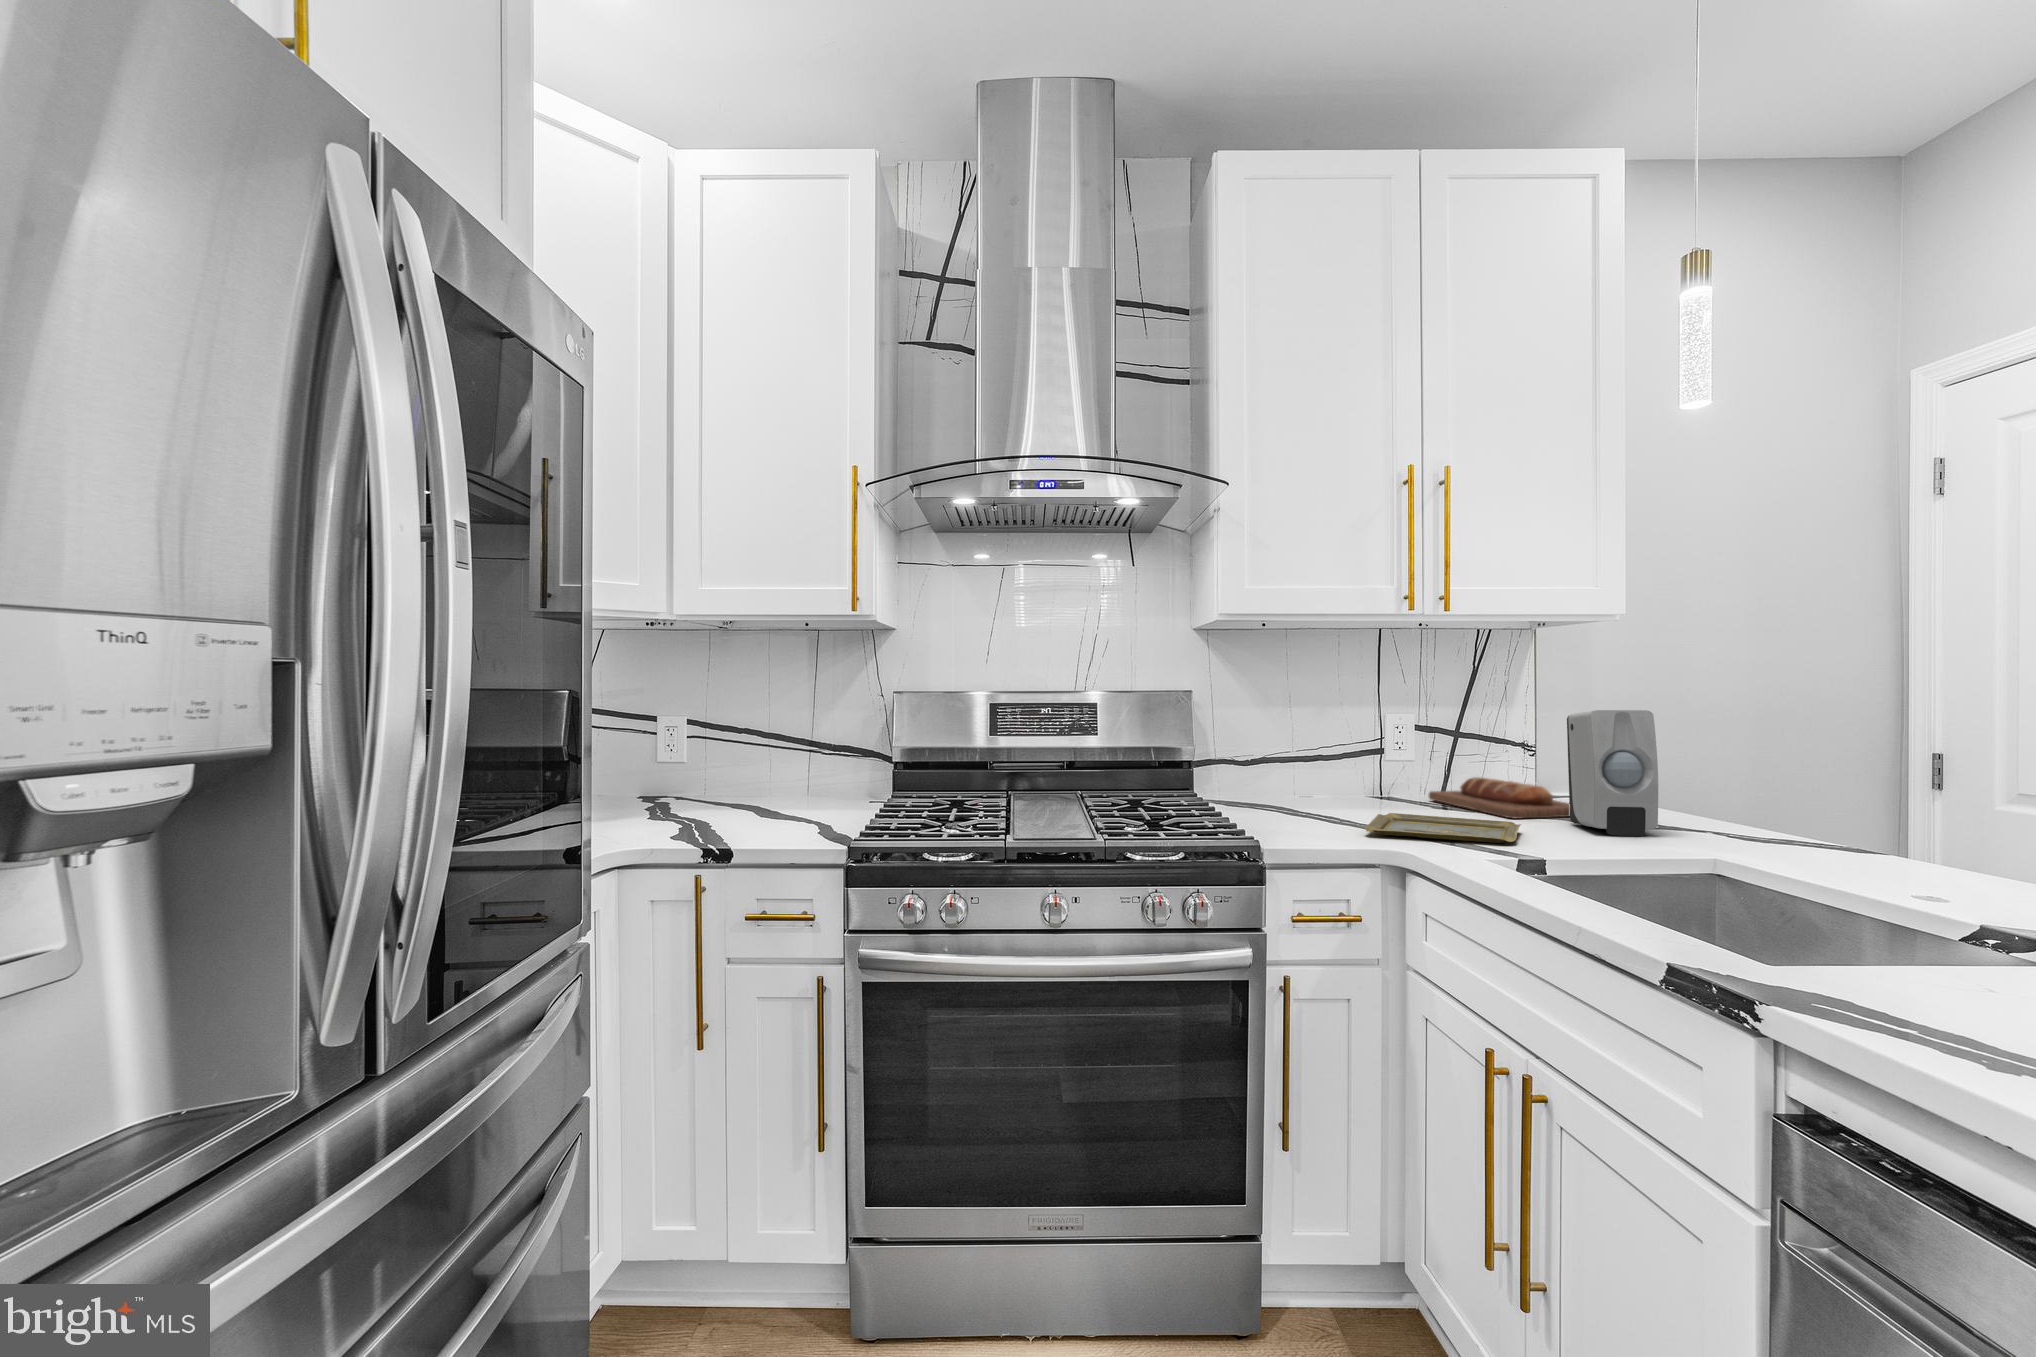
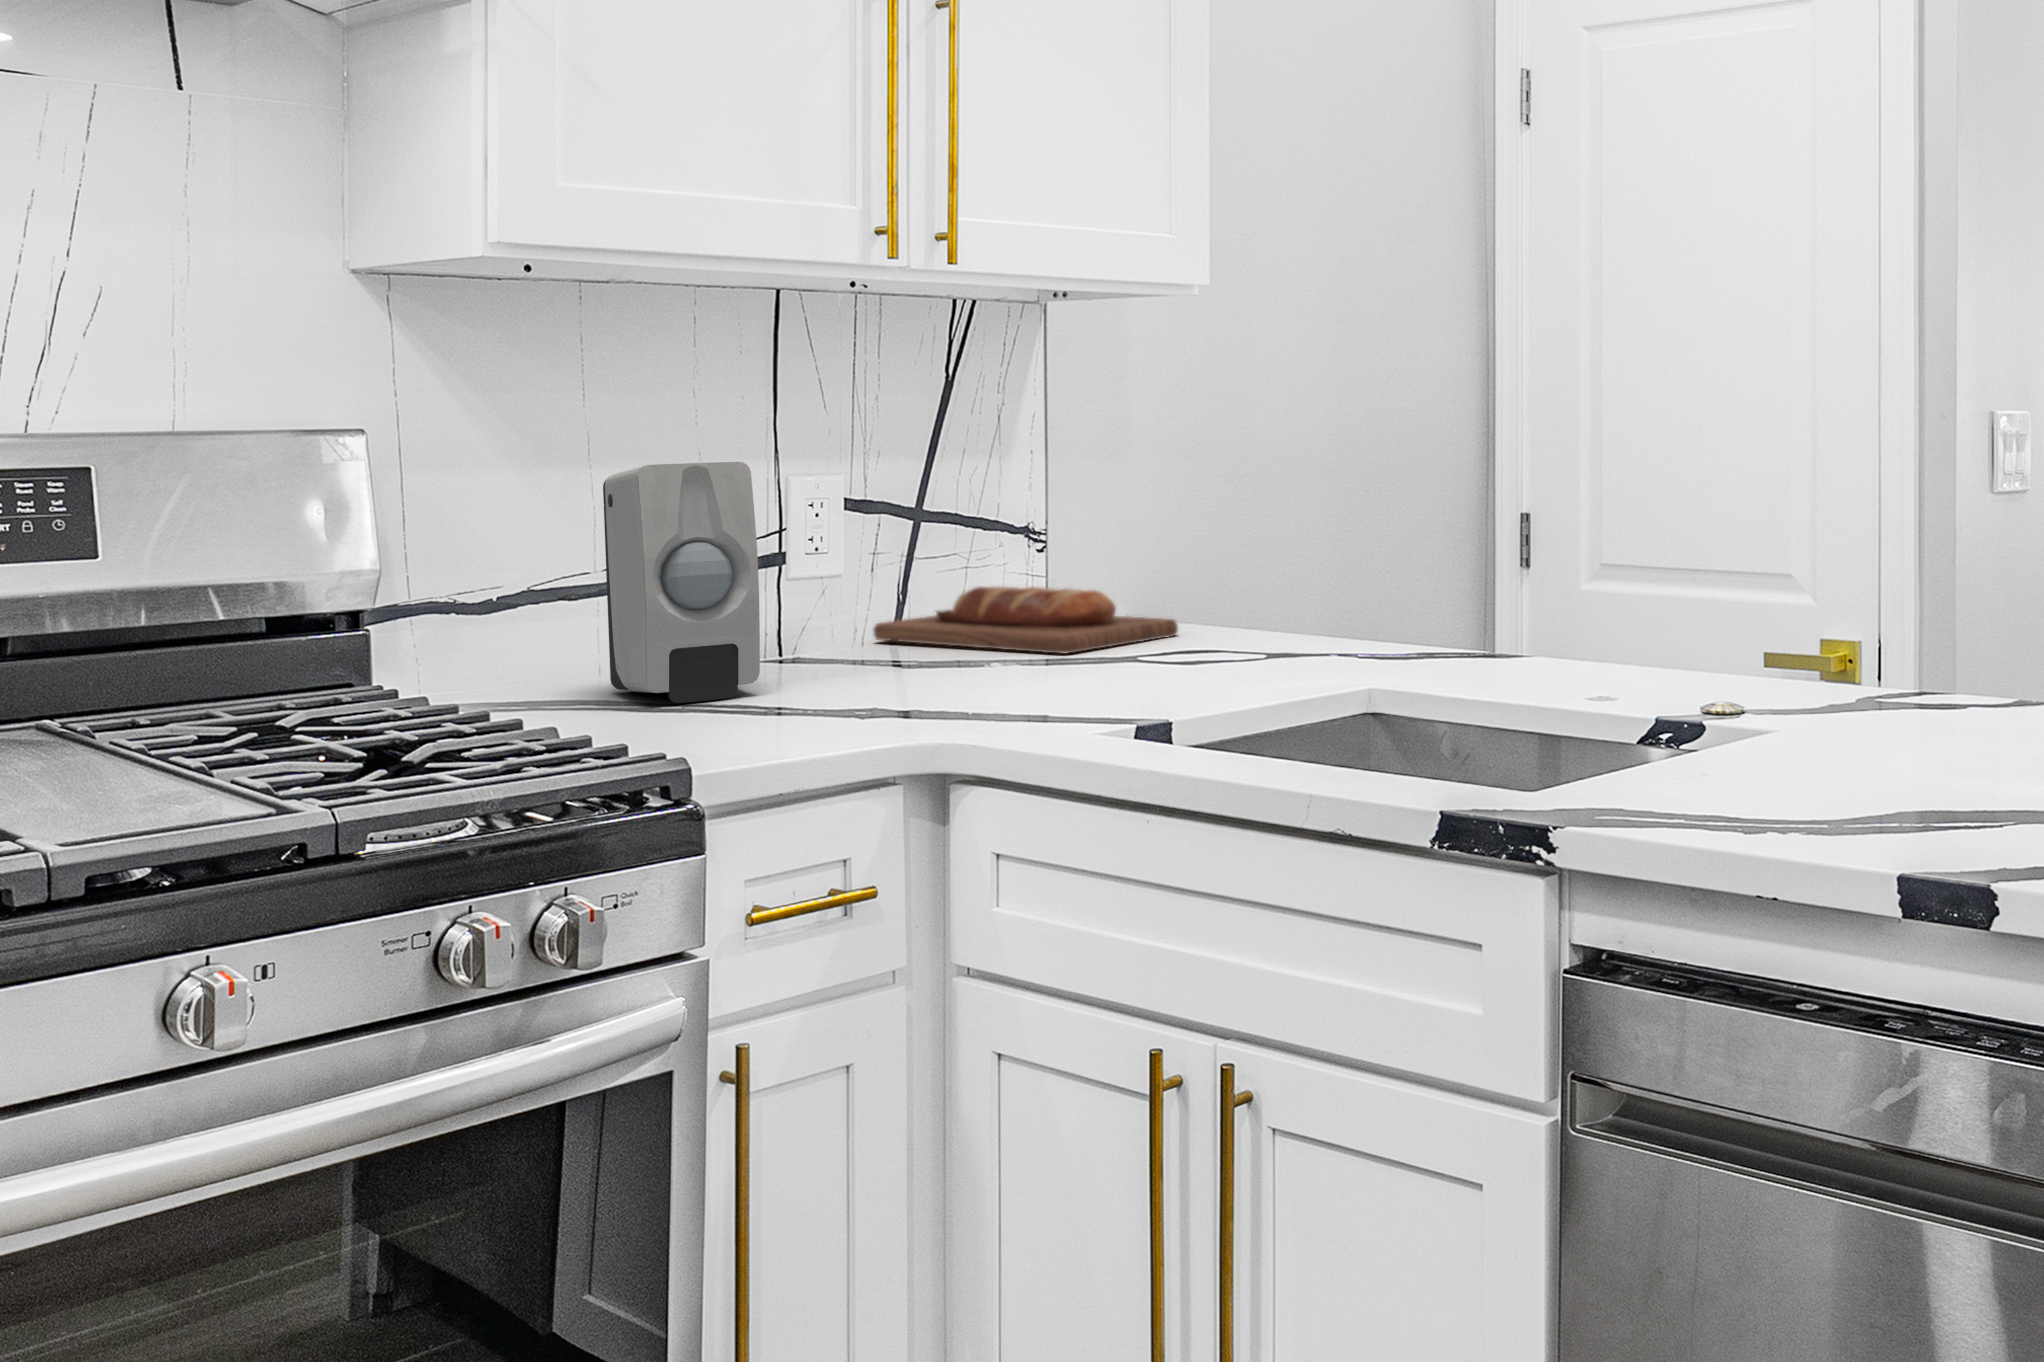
soap dispenser: present [1567,710,1658,836] -> present [603,462,760,703]
tray: present [1365,813,1521,843] -> none [849,656,1139,709]

